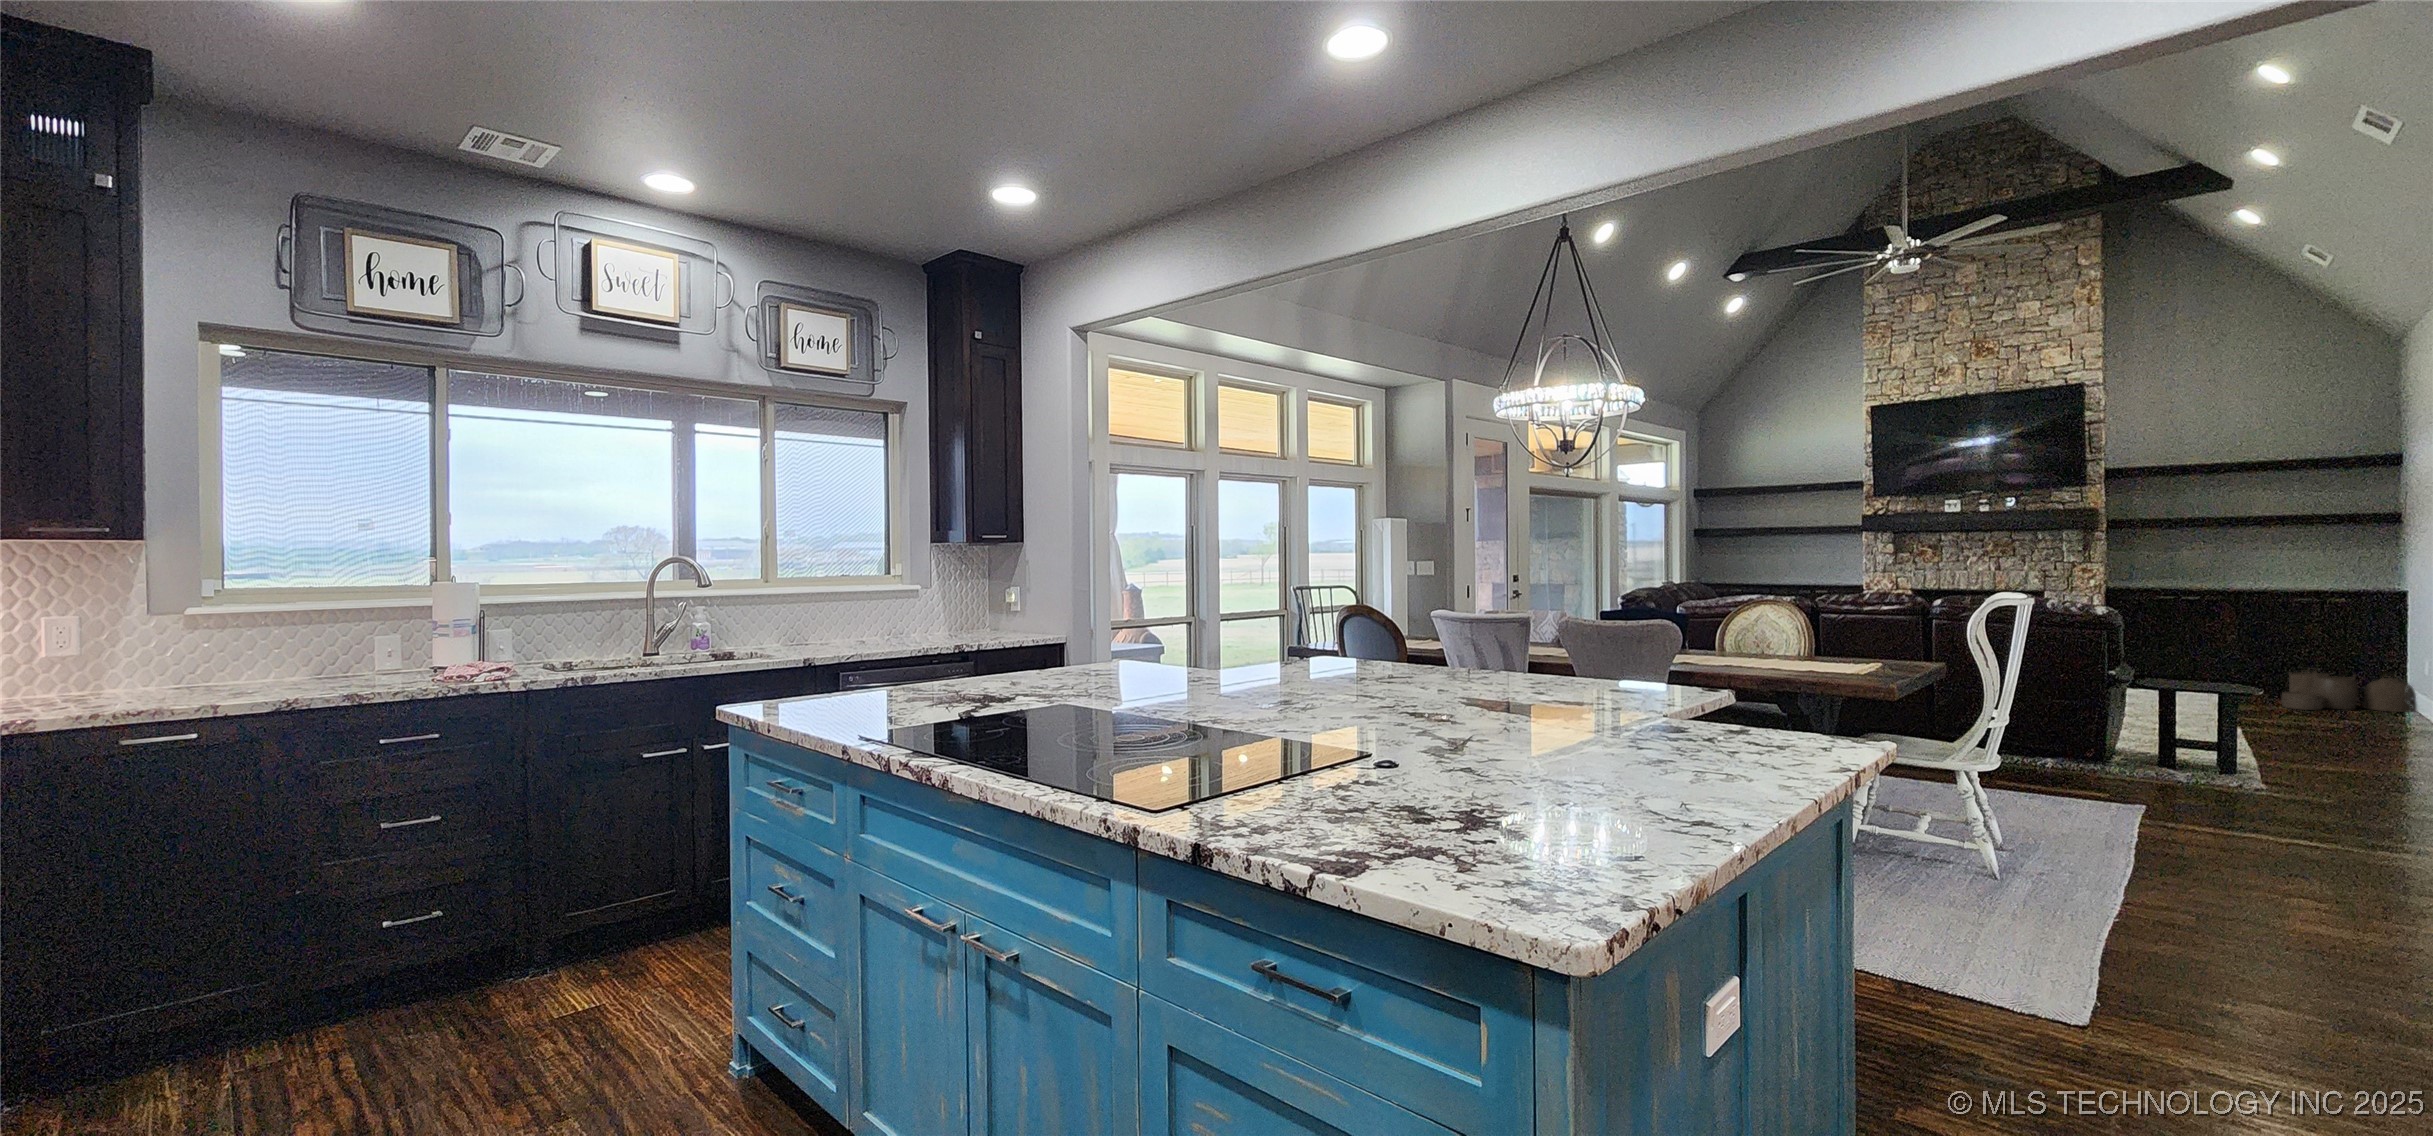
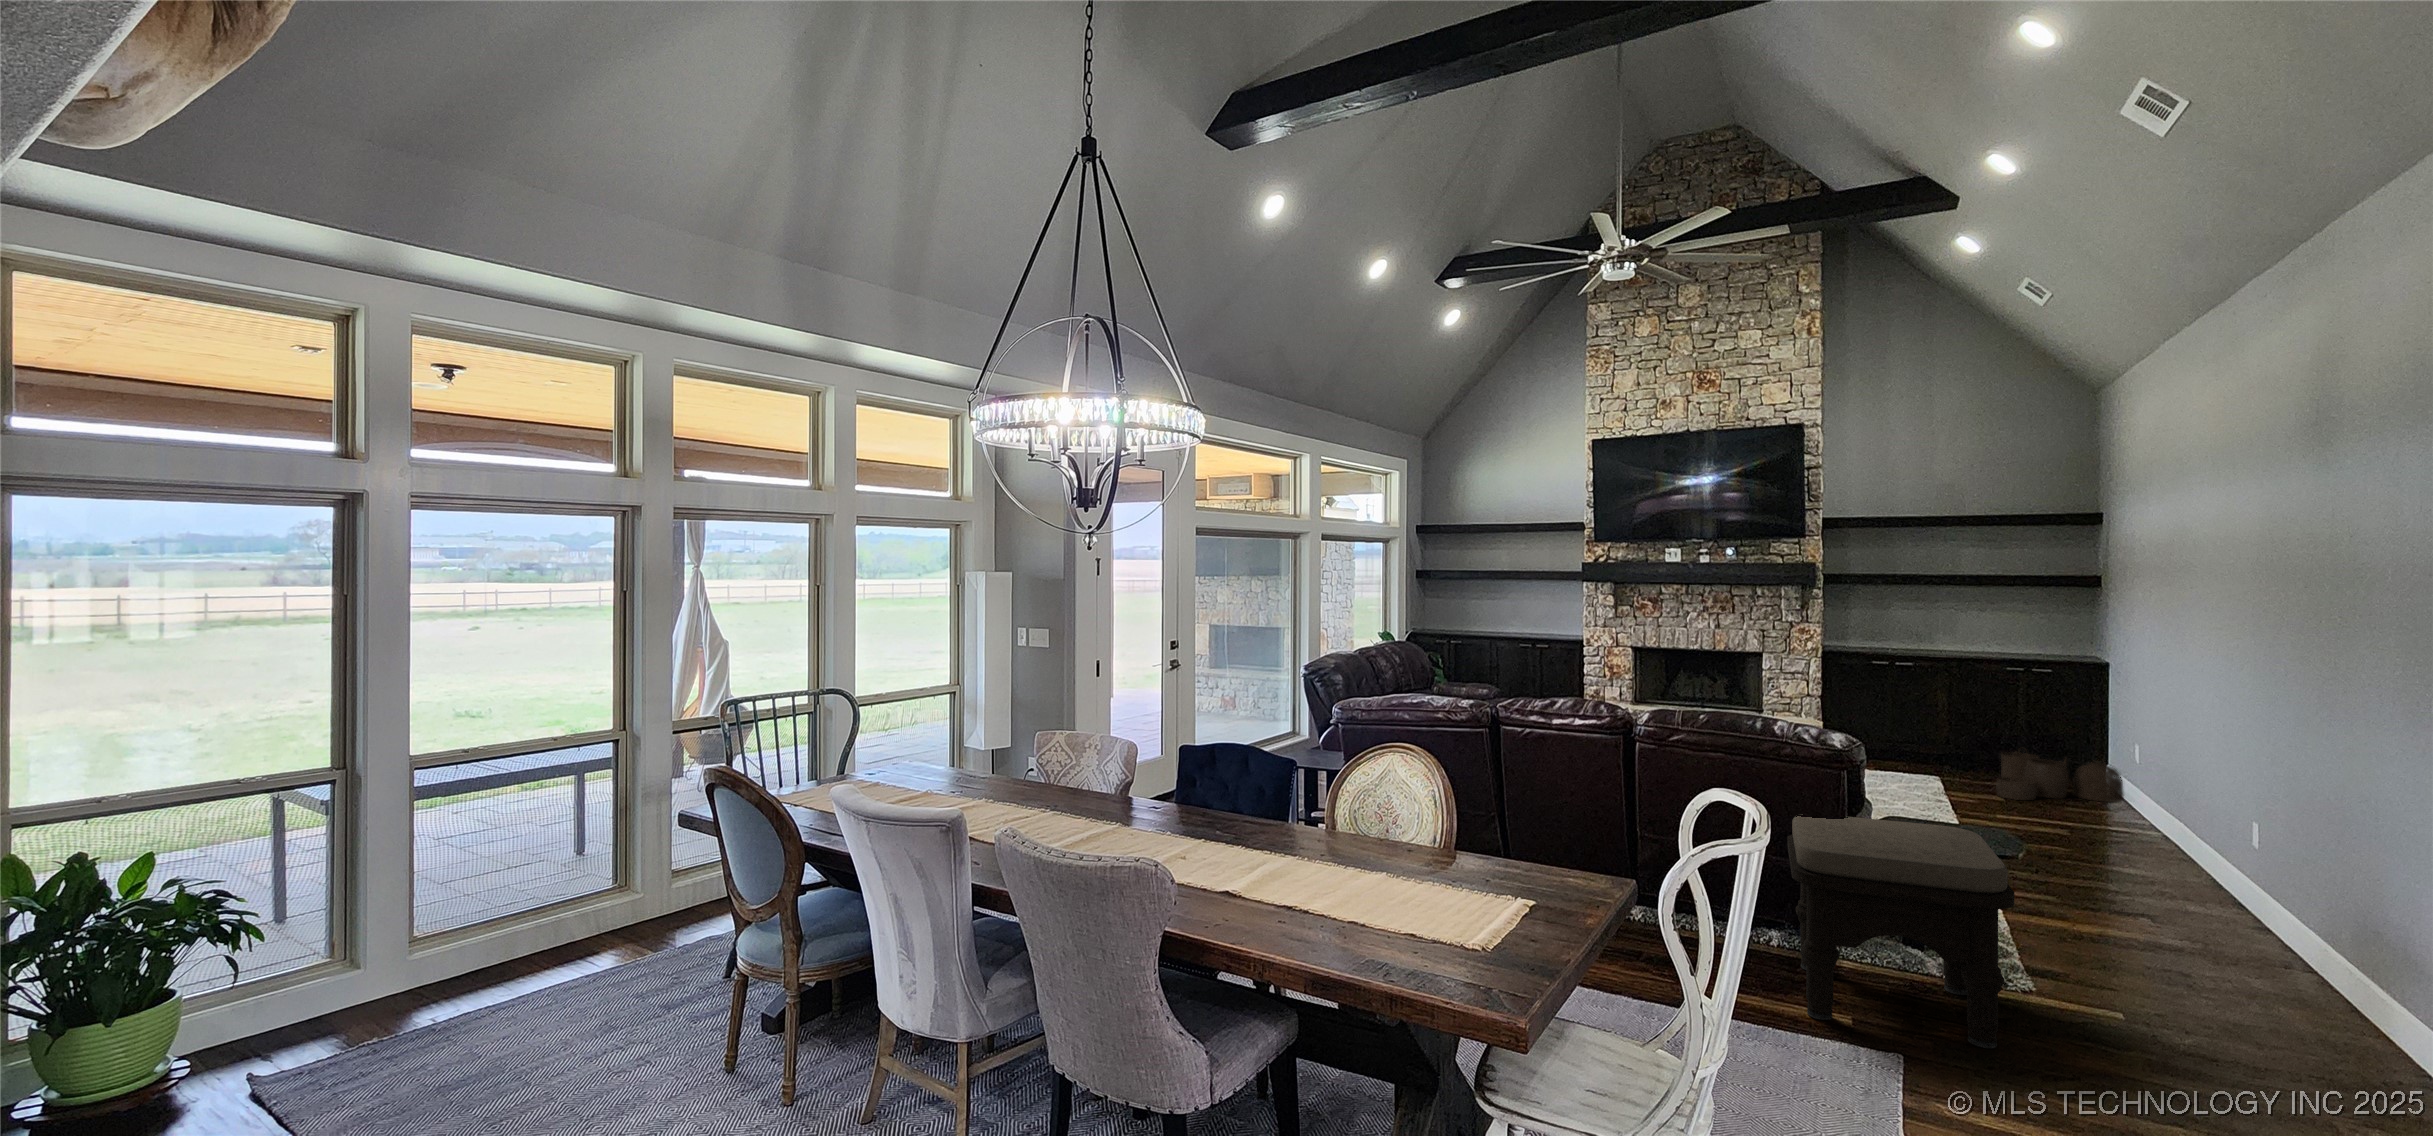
ottoman: none [2063,669,2245,815] -> present [1787,814,2015,1049]

